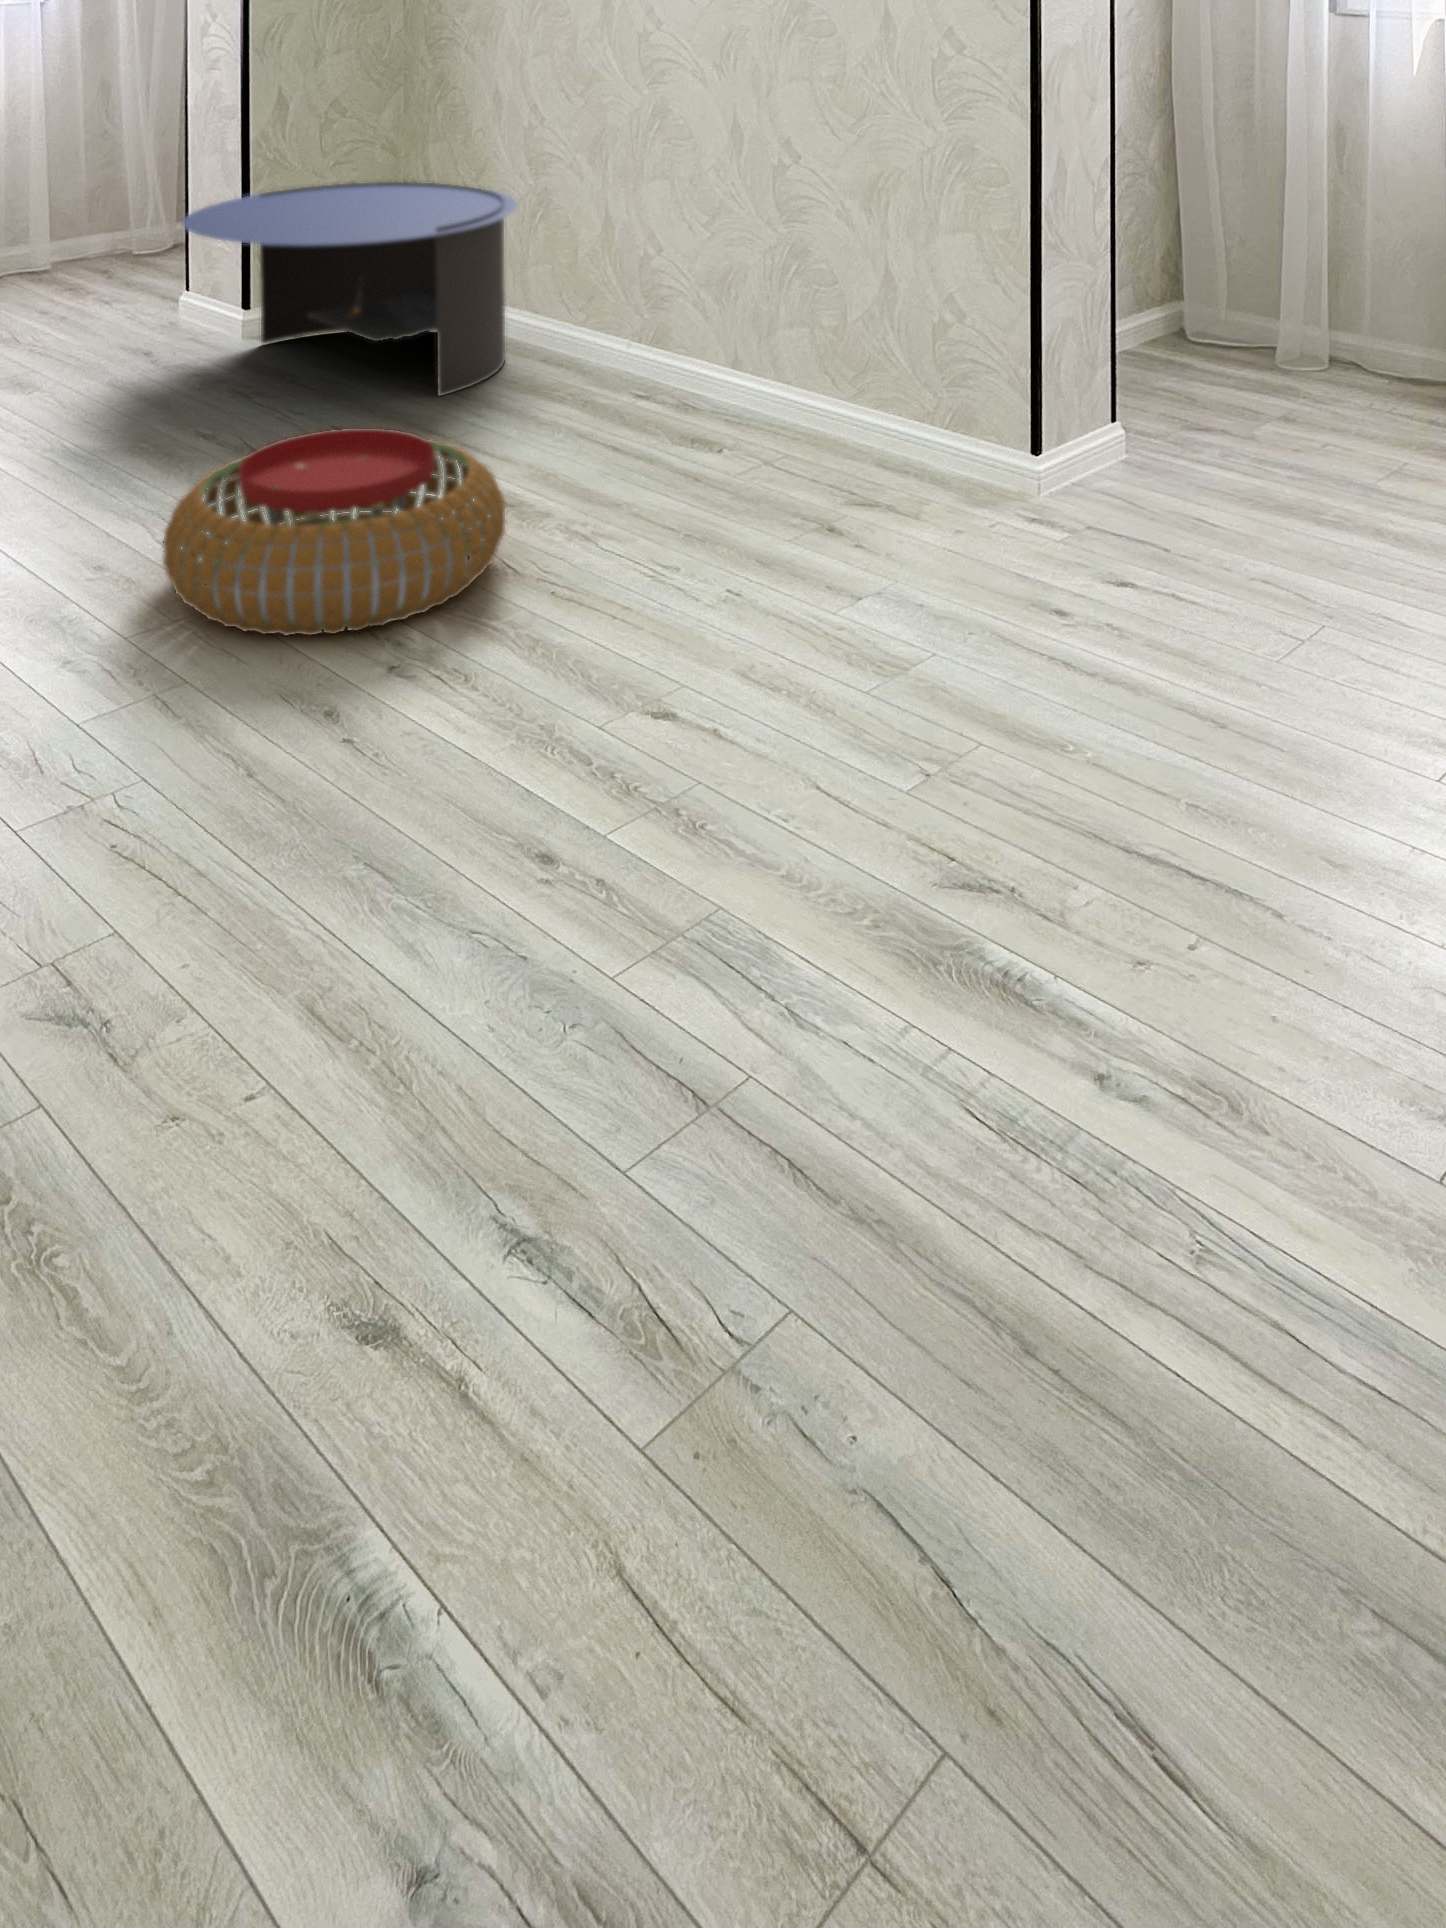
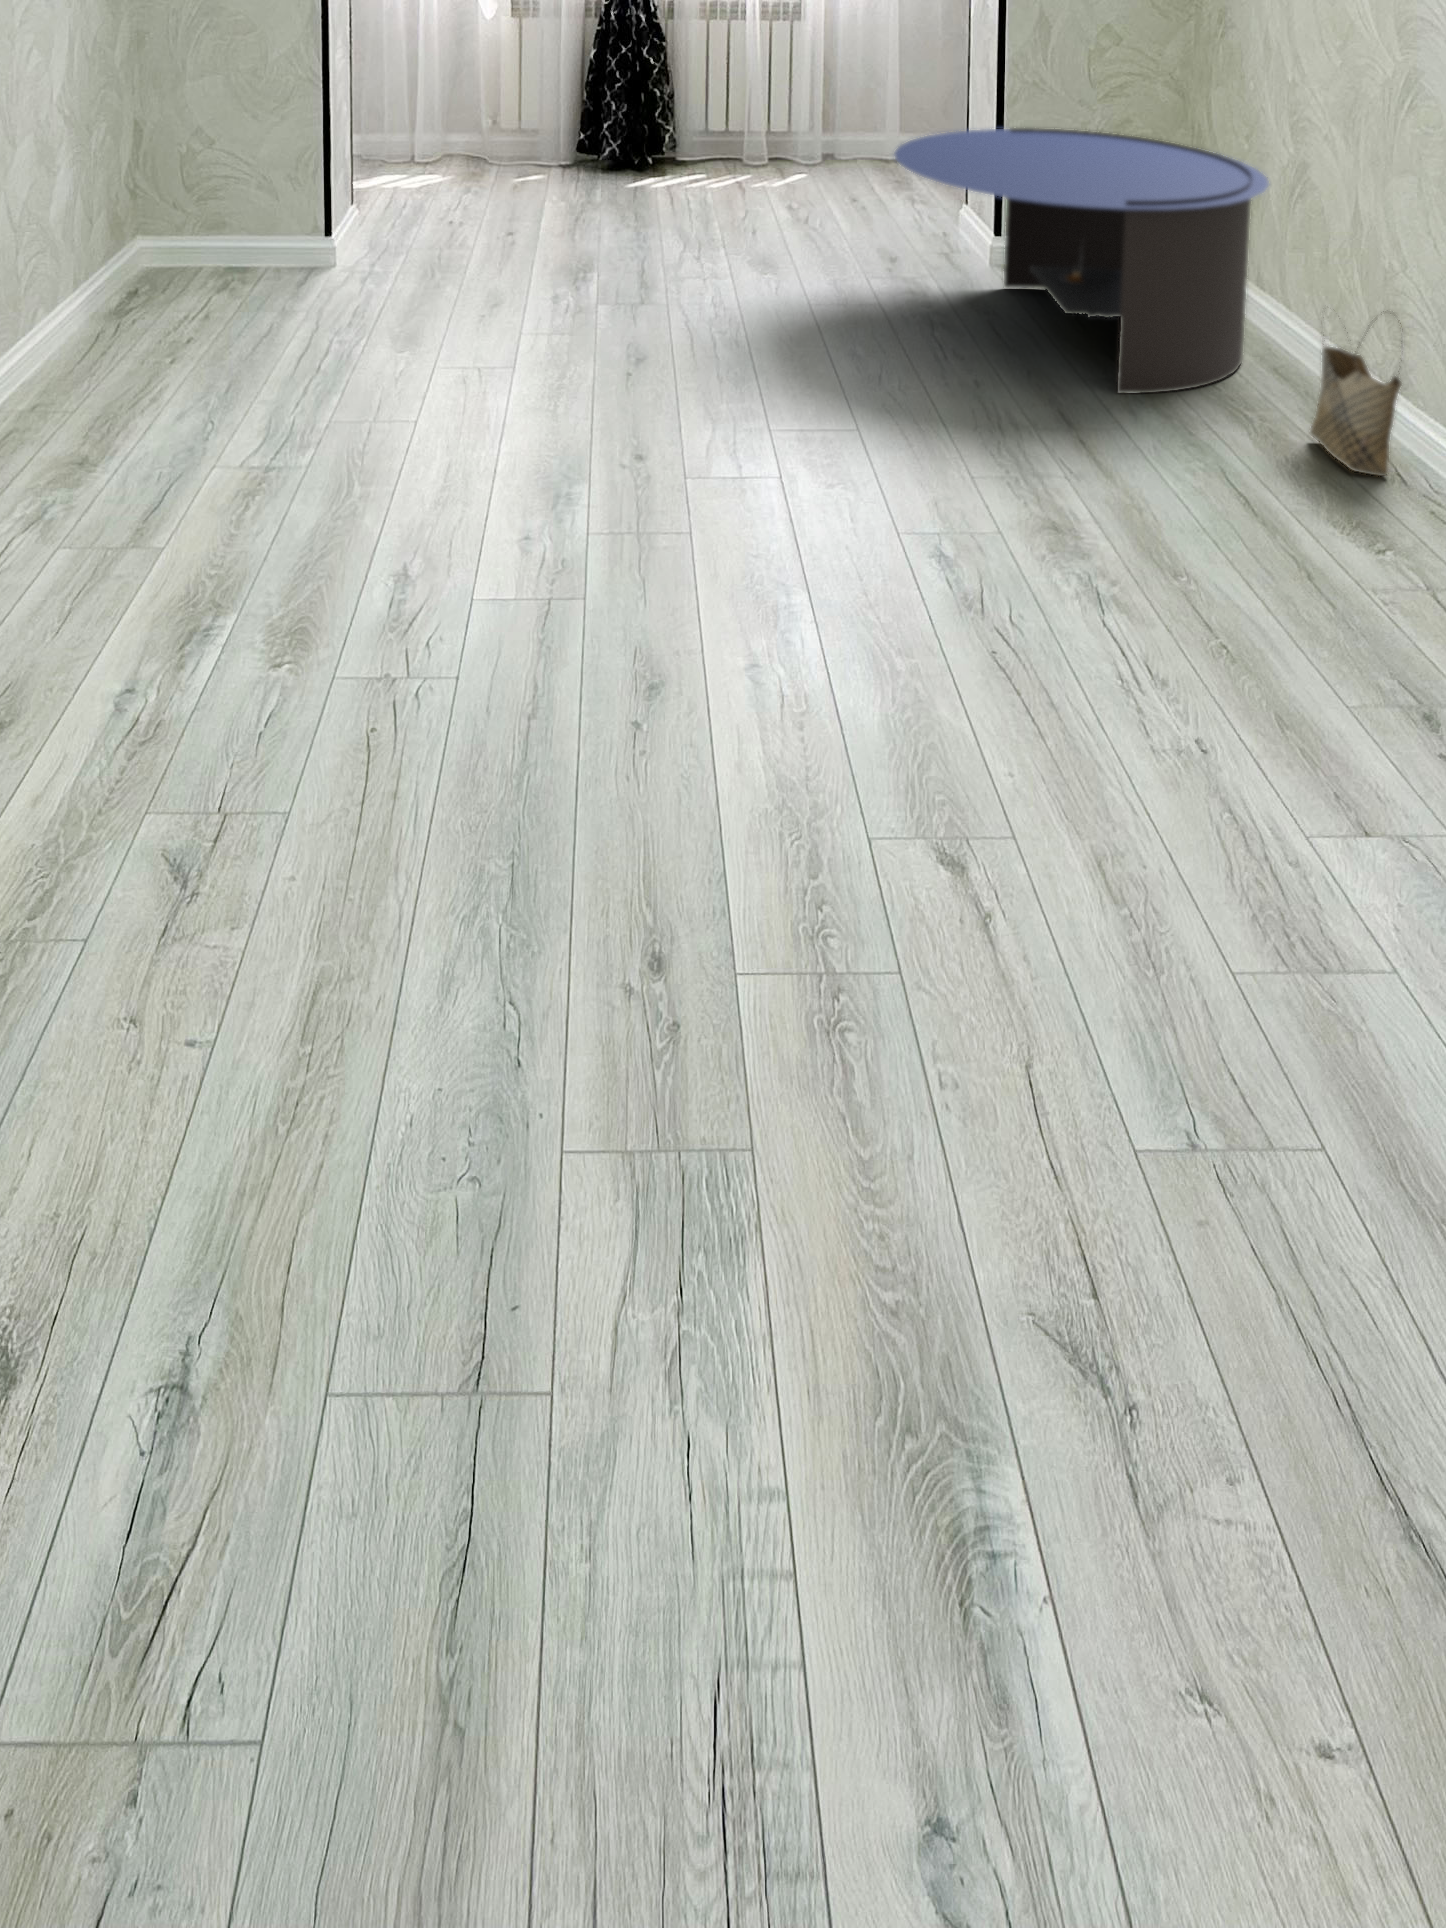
woven basket: none [600,272,675,400] -> present [1310,311,1402,476]
pouf: present [163,428,505,635] -> none [636,392,1002,629]

